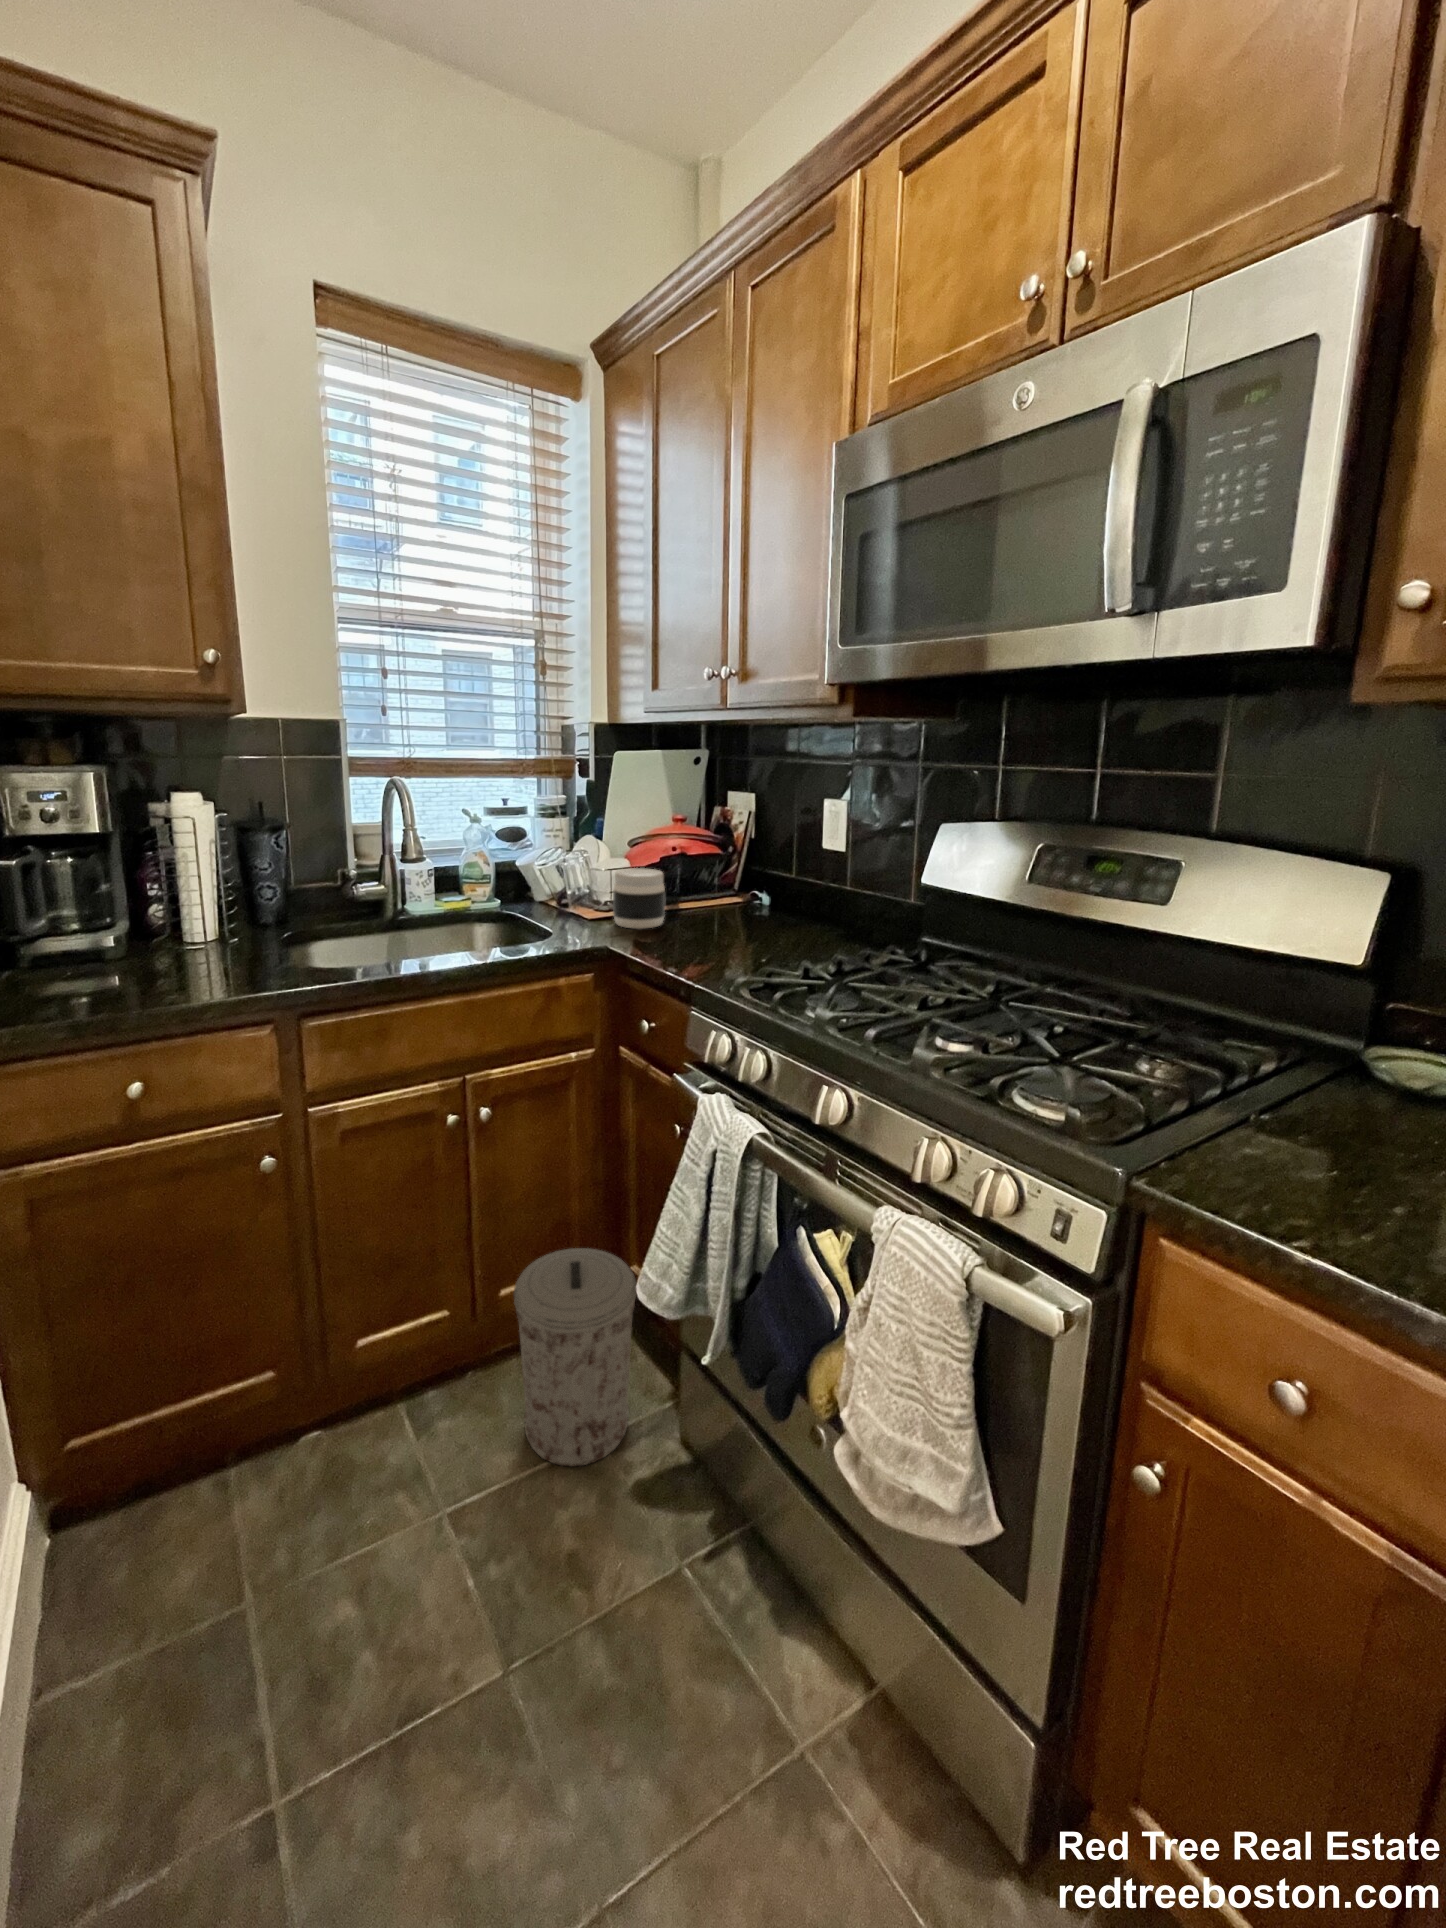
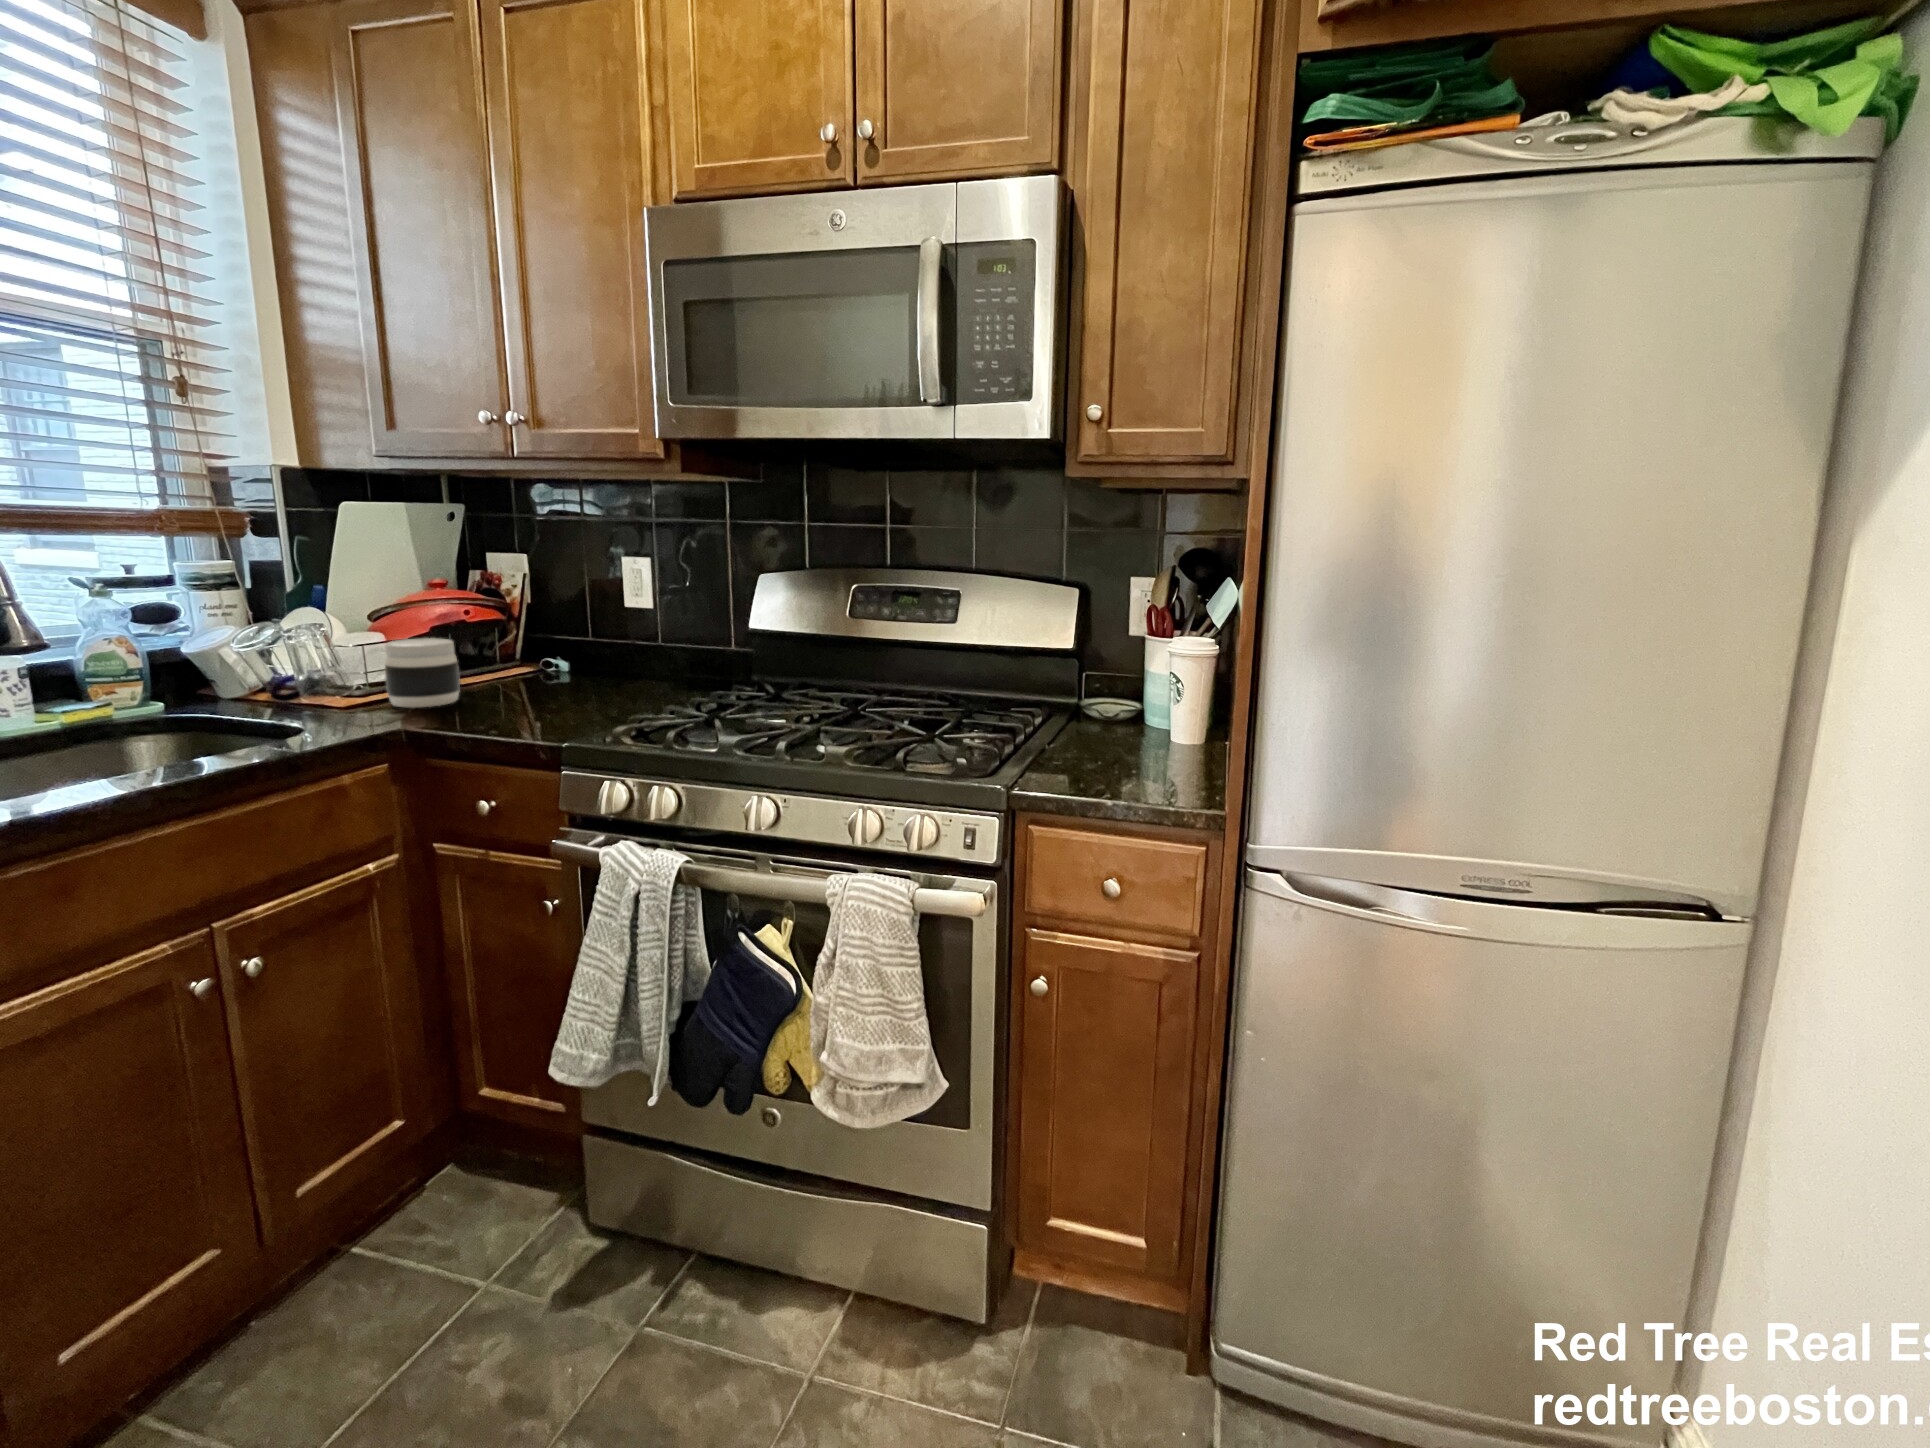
trash can: present [514,1248,637,1466] -> none [347,1075,520,1336]

